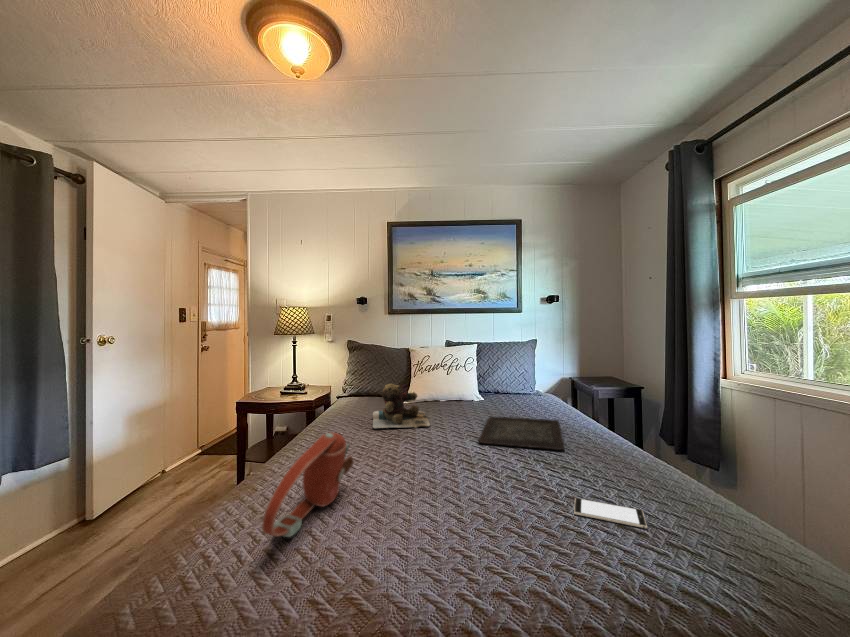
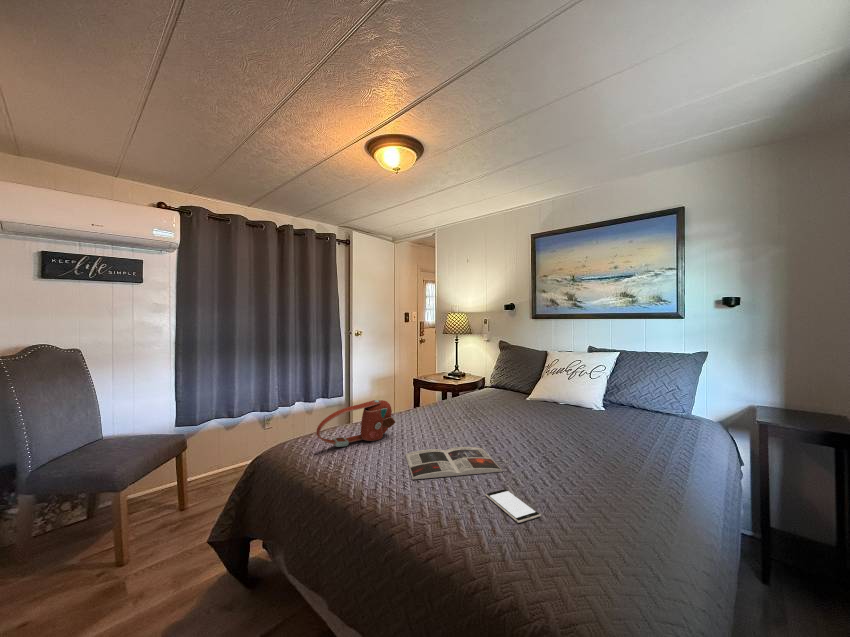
teddy bear: present [373,384,430,428] -> none [459,379,515,418]
tray: present [478,416,564,450] -> none [512,422,625,462]
magazine: none [413,464,536,534] -> present [405,447,503,480]

